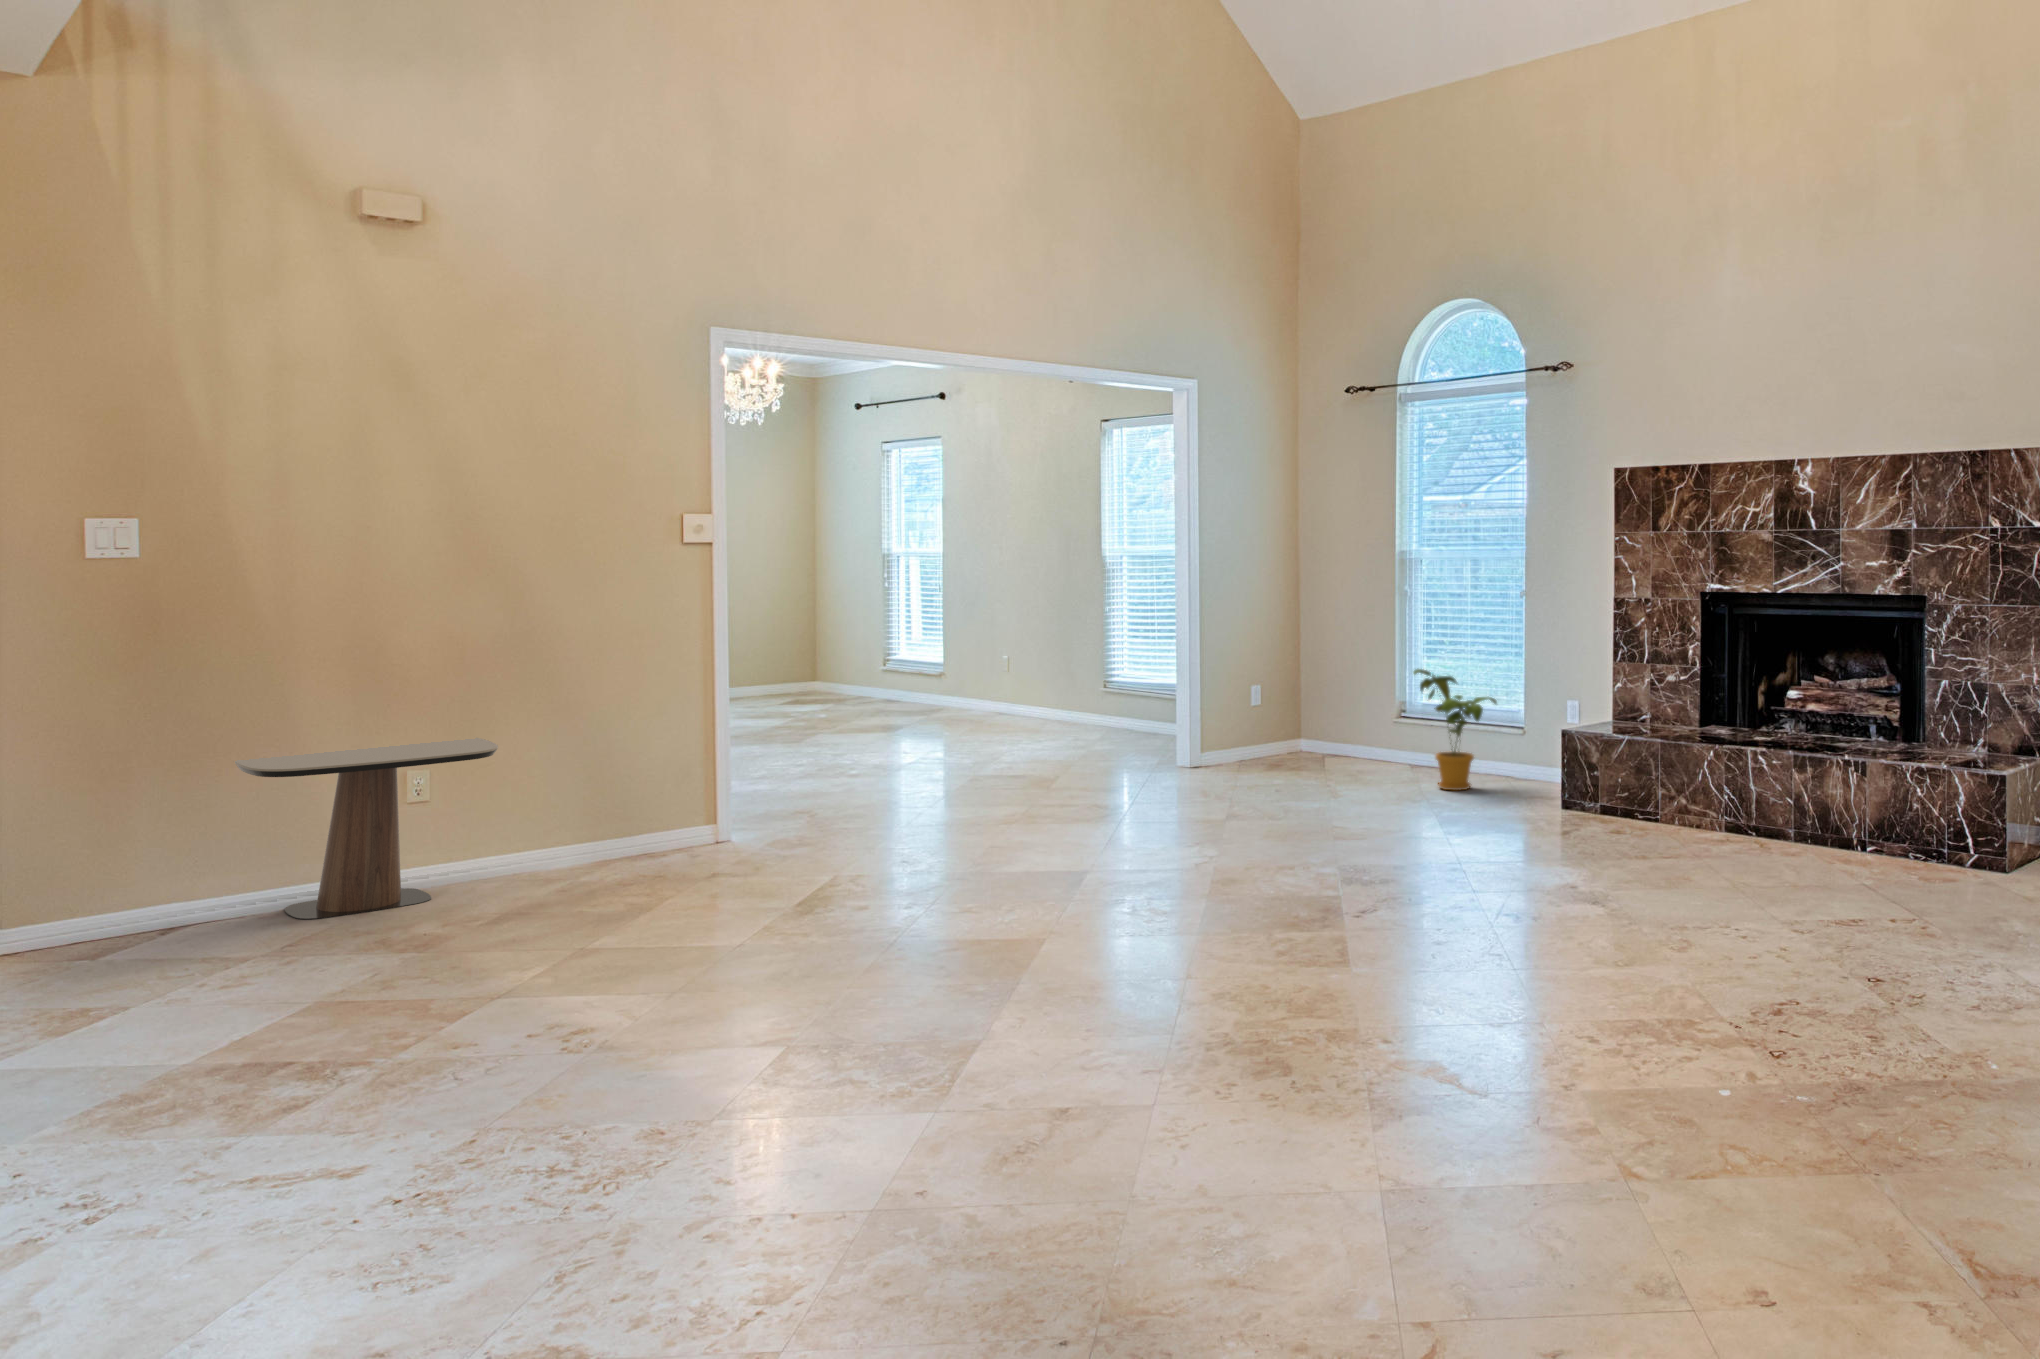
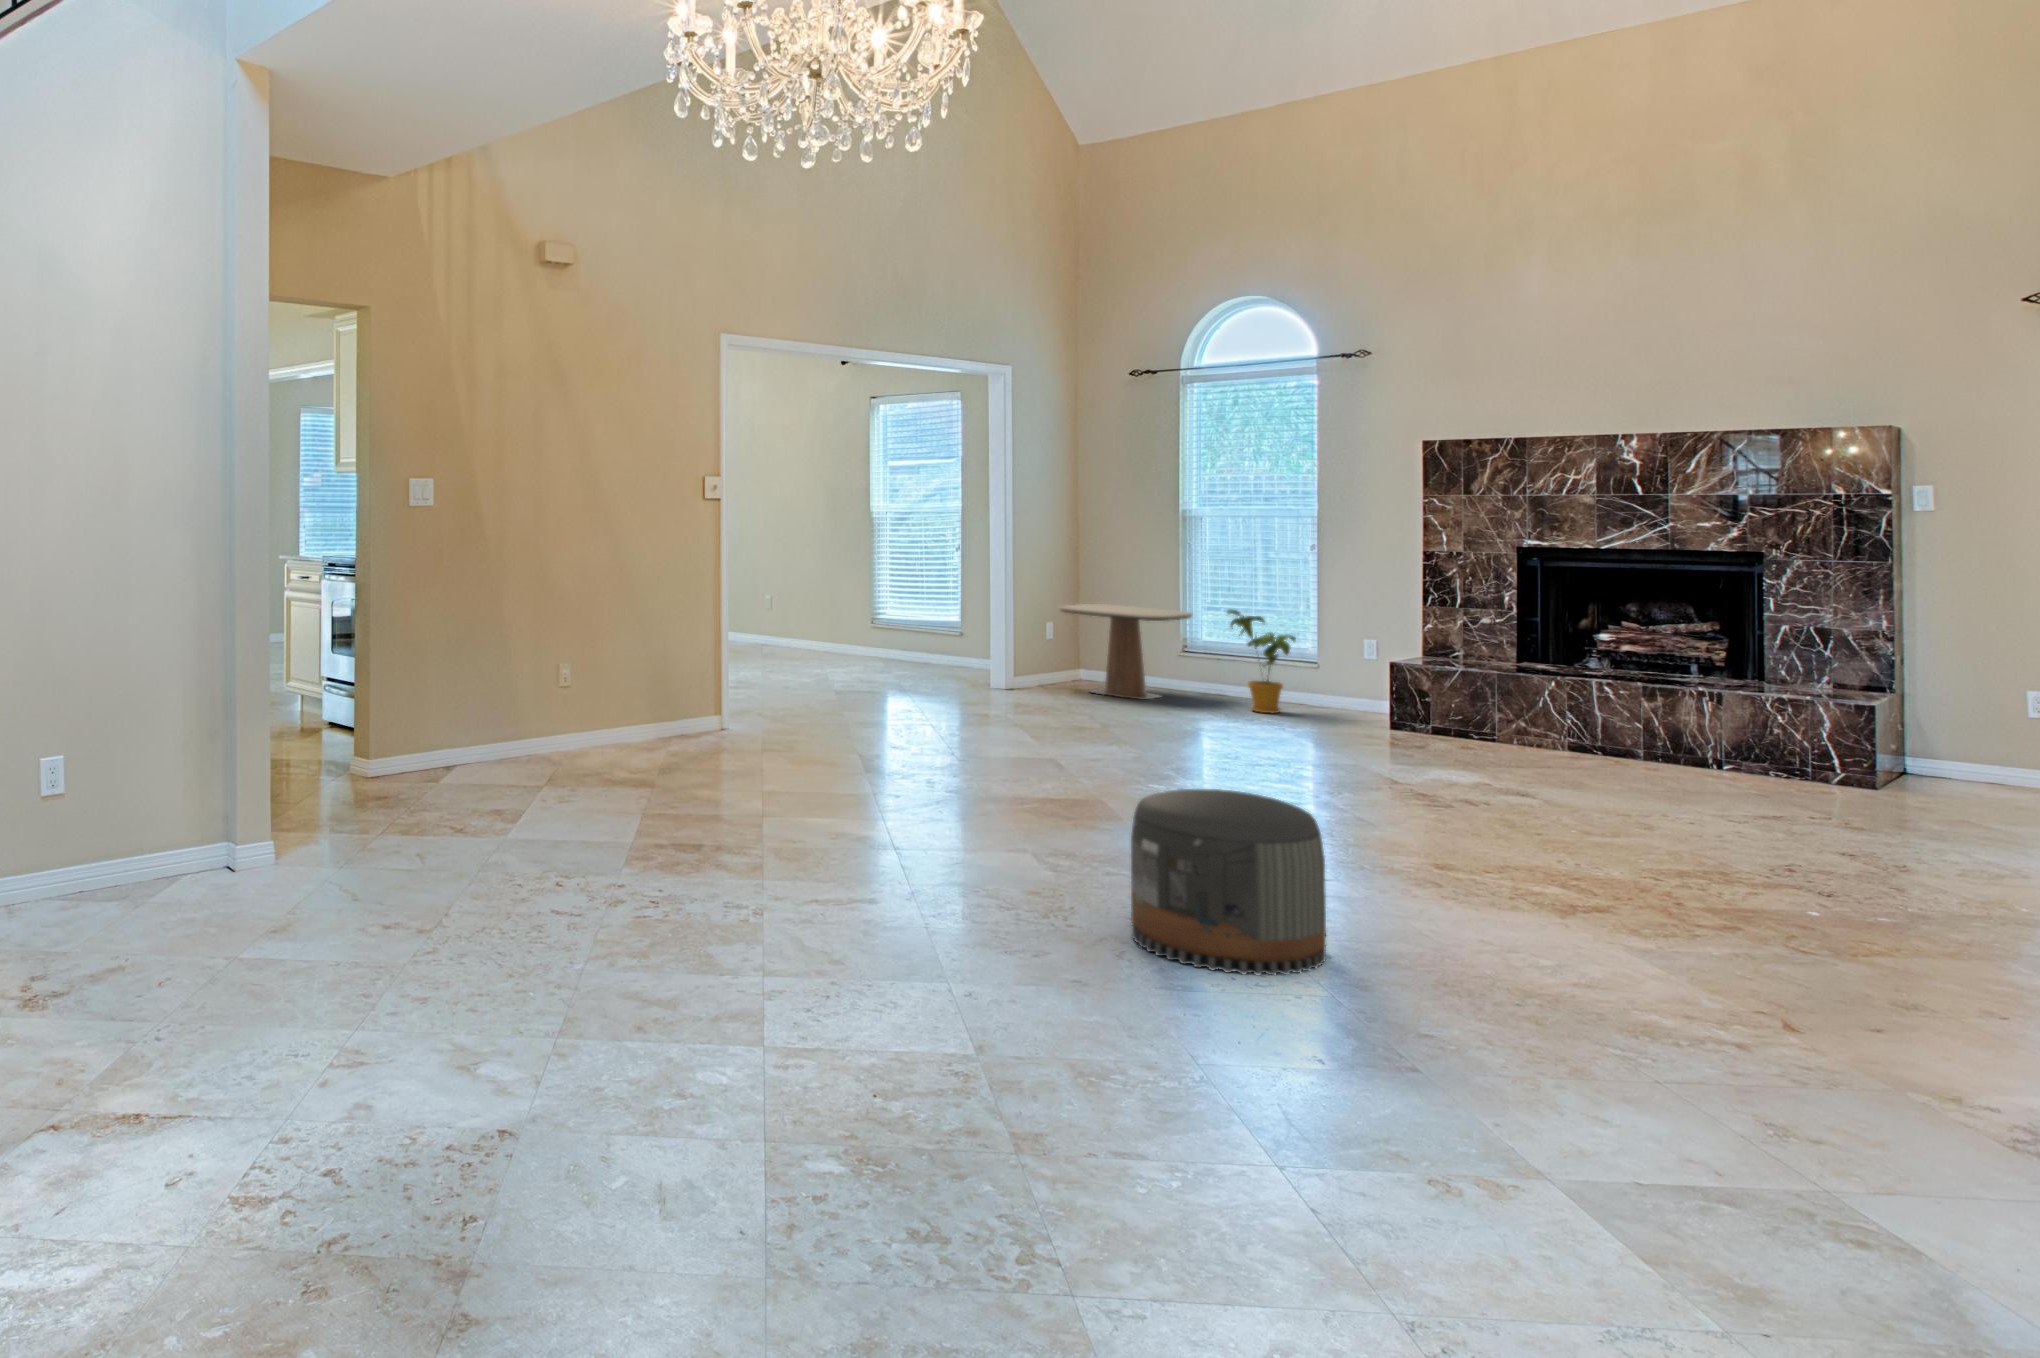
side table: present [235,738,498,920] -> present [1059,604,1192,699]
pouf: none [689,944,963,1230] -> present [1131,789,1326,975]

